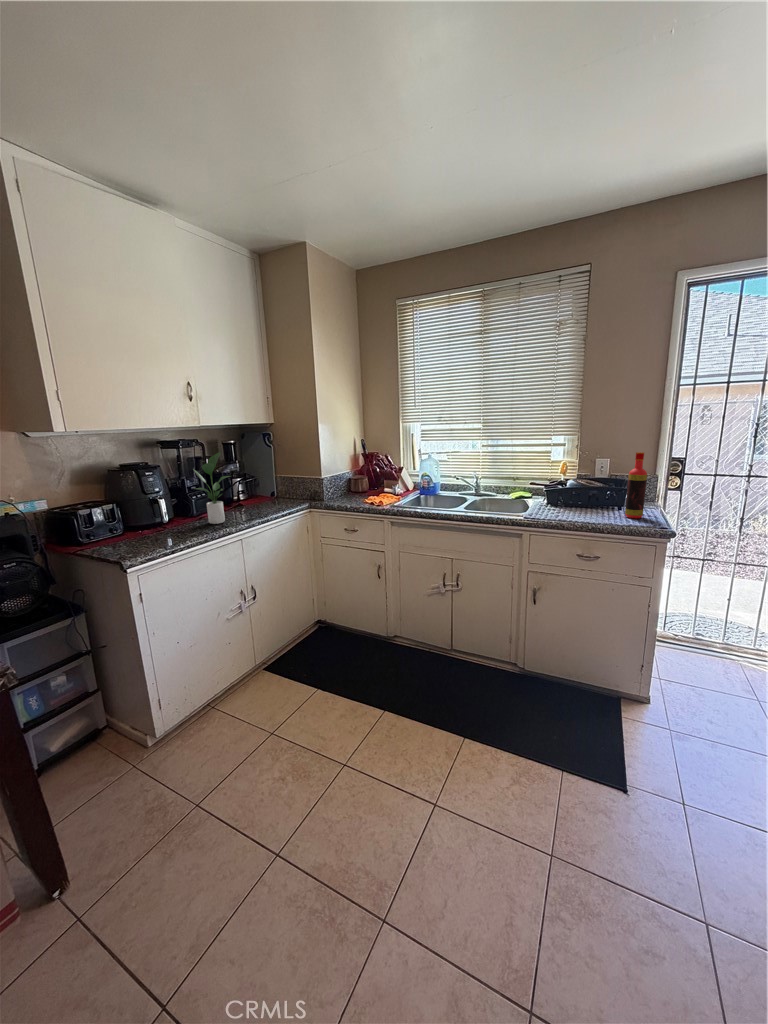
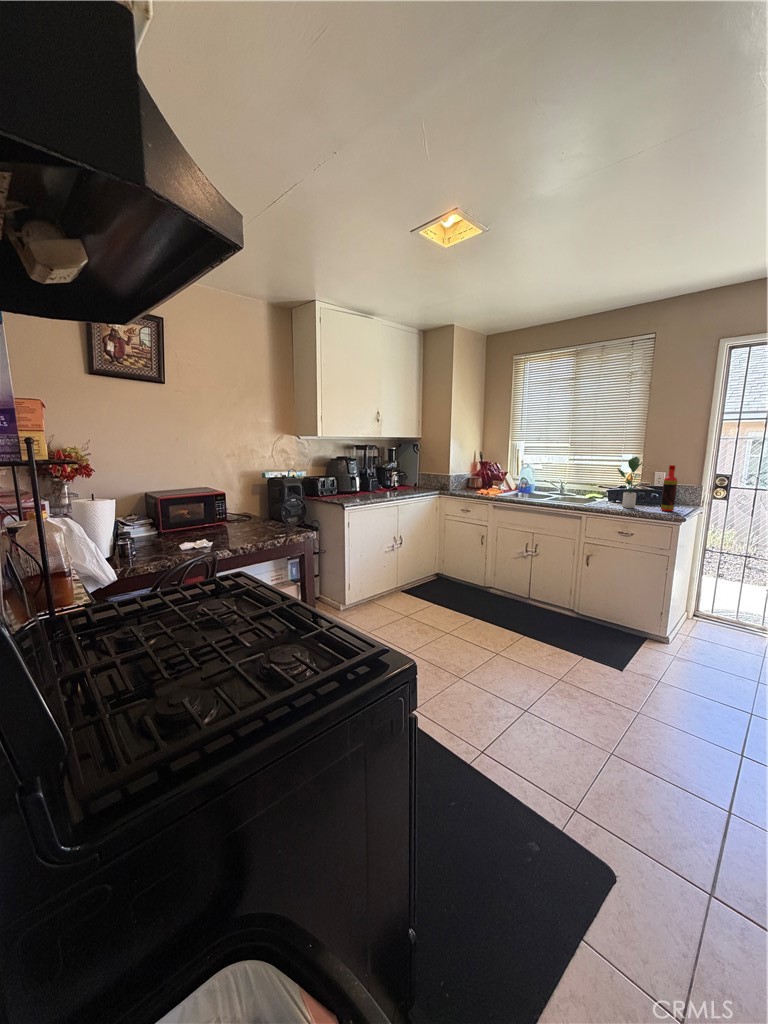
potted plant: present [193,452,230,524] -> present [618,457,642,508]

